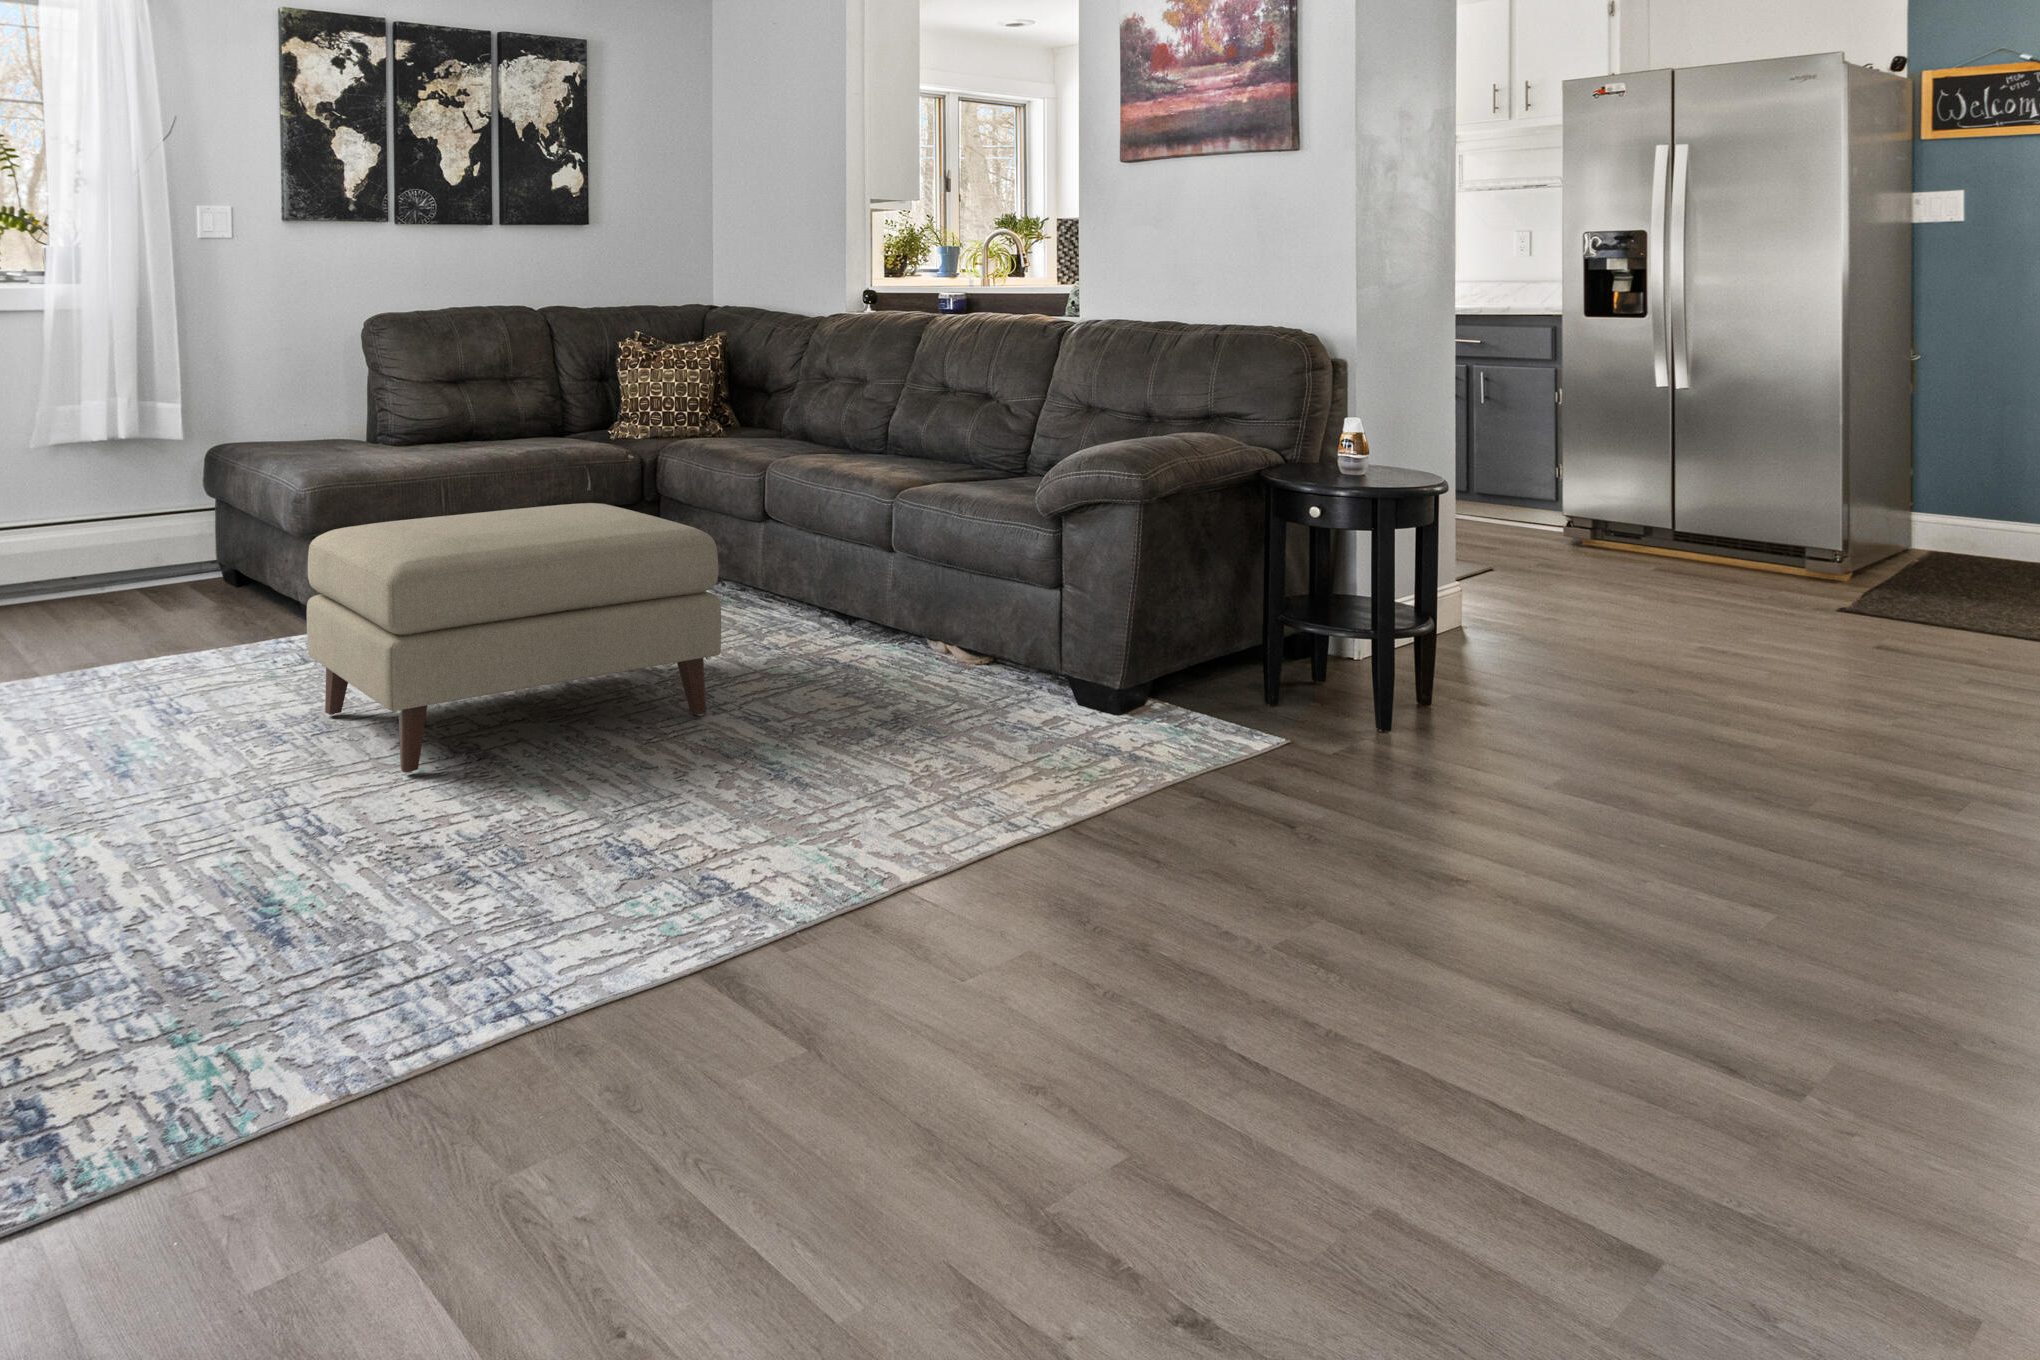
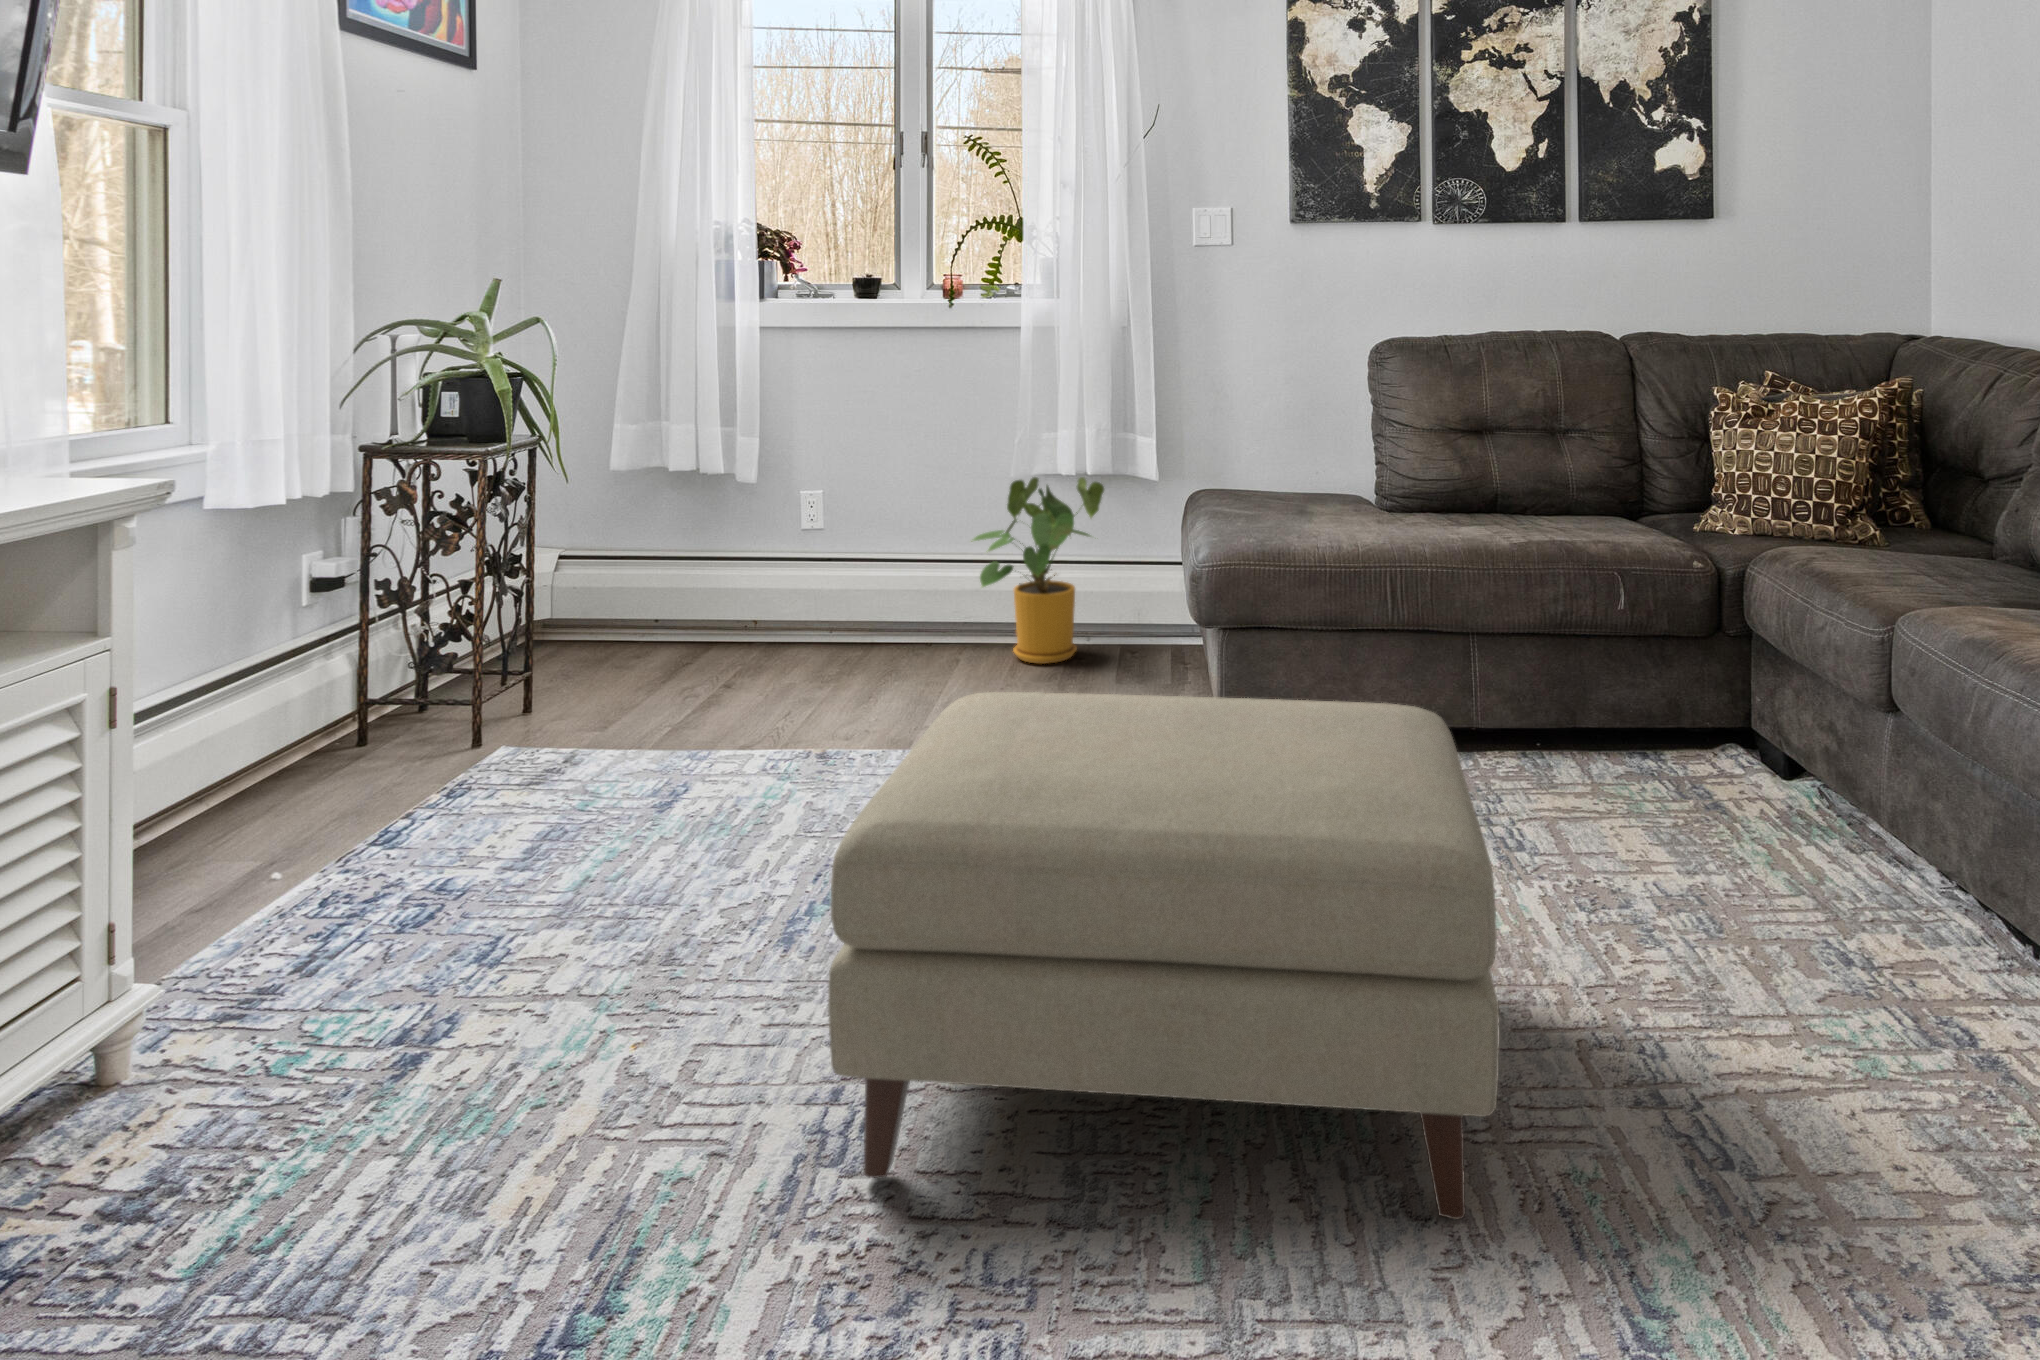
house plant: none [41,446,165,610] -> present [971,477,1104,664]

